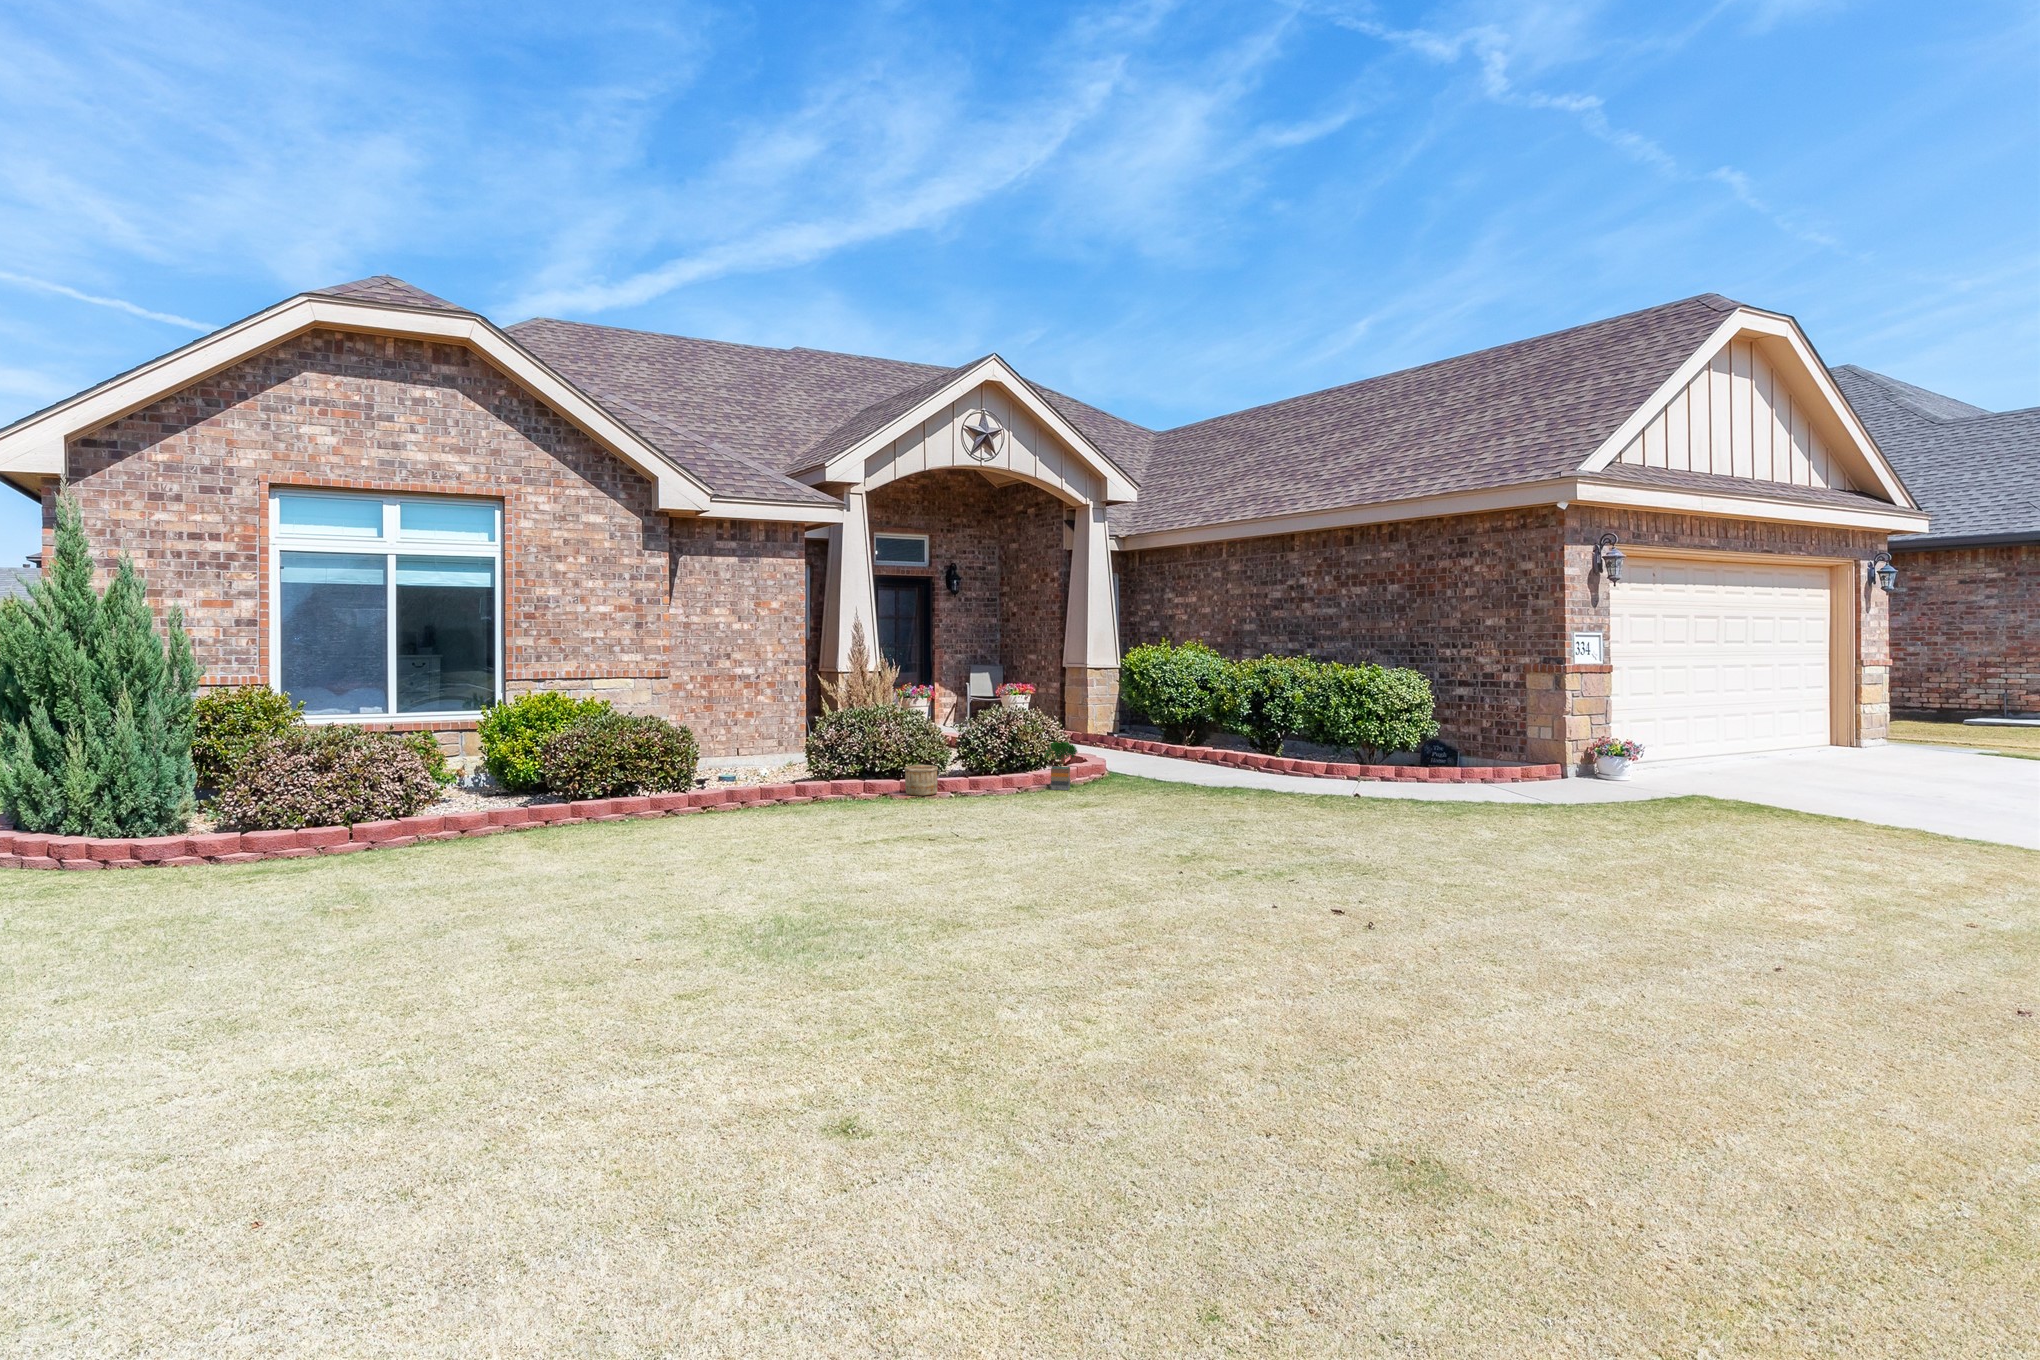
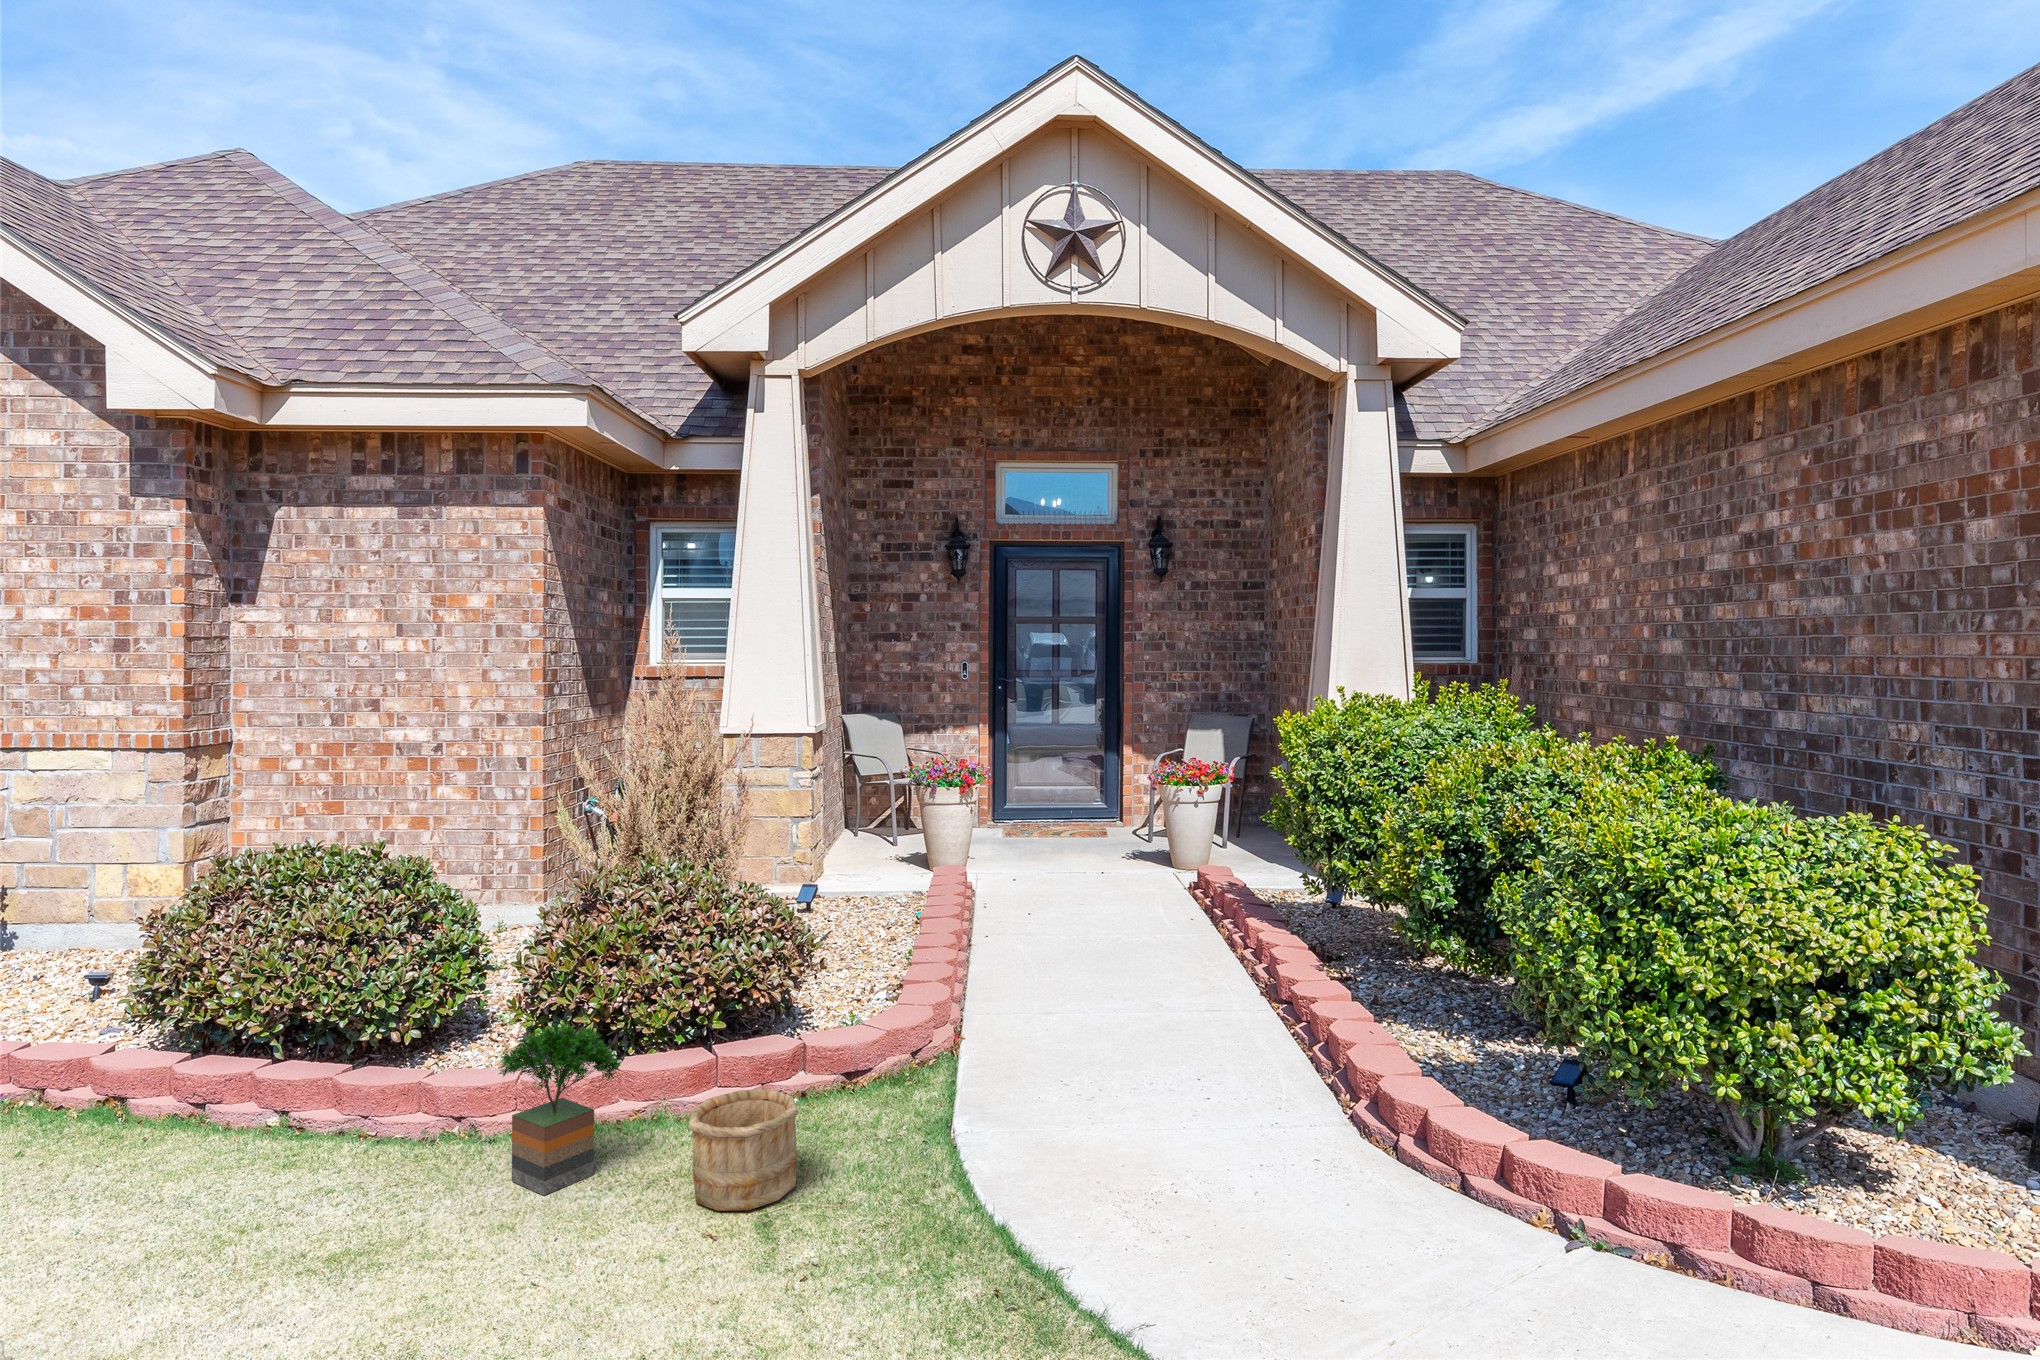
wooden bucket: present [904,765,938,795] -> present [689,1089,798,1211]

